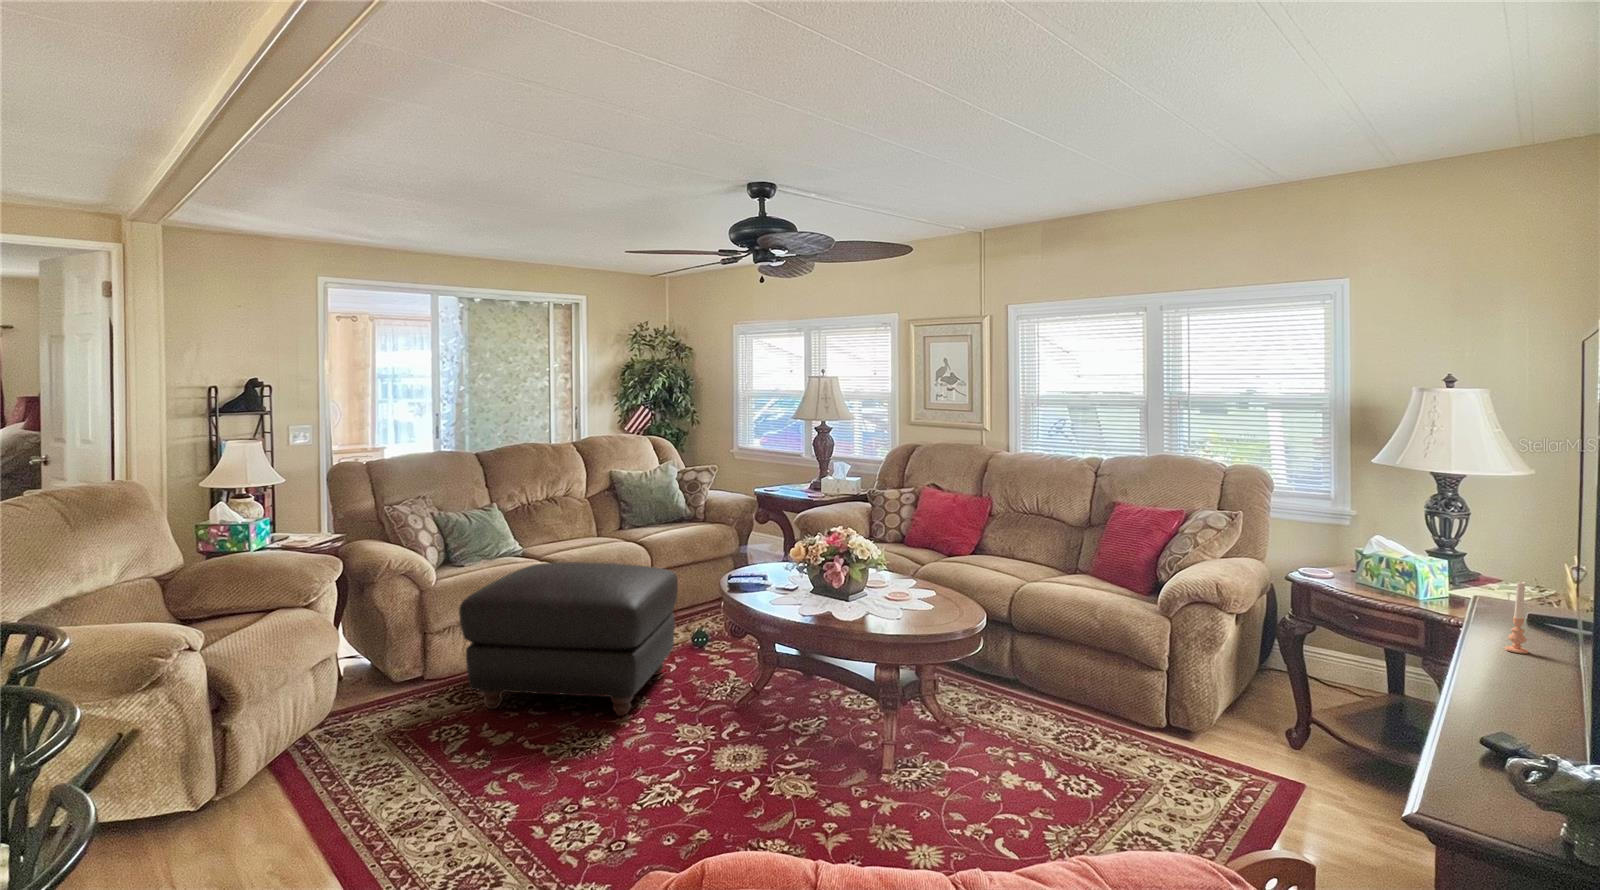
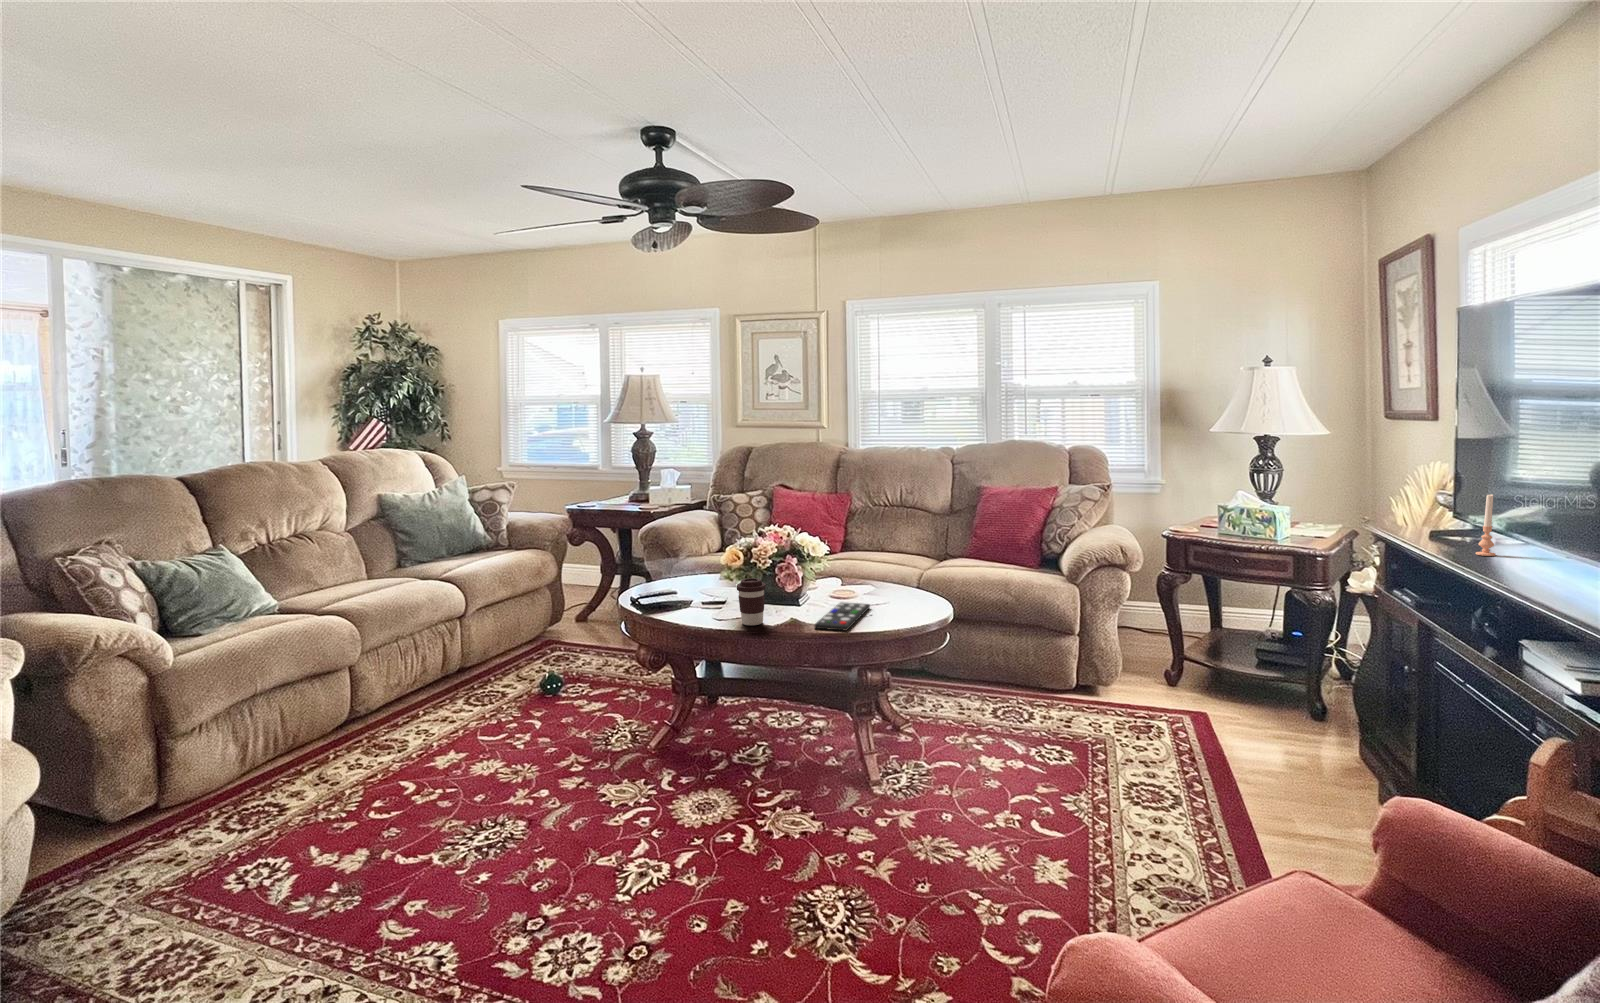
ottoman: present [459,562,678,716] -> none [249,603,540,826]
coffee cup: none [796,572,821,613] -> present [737,578,766,625]
remote control: none [851,603,921,629] -> present [815,602,870,631]

